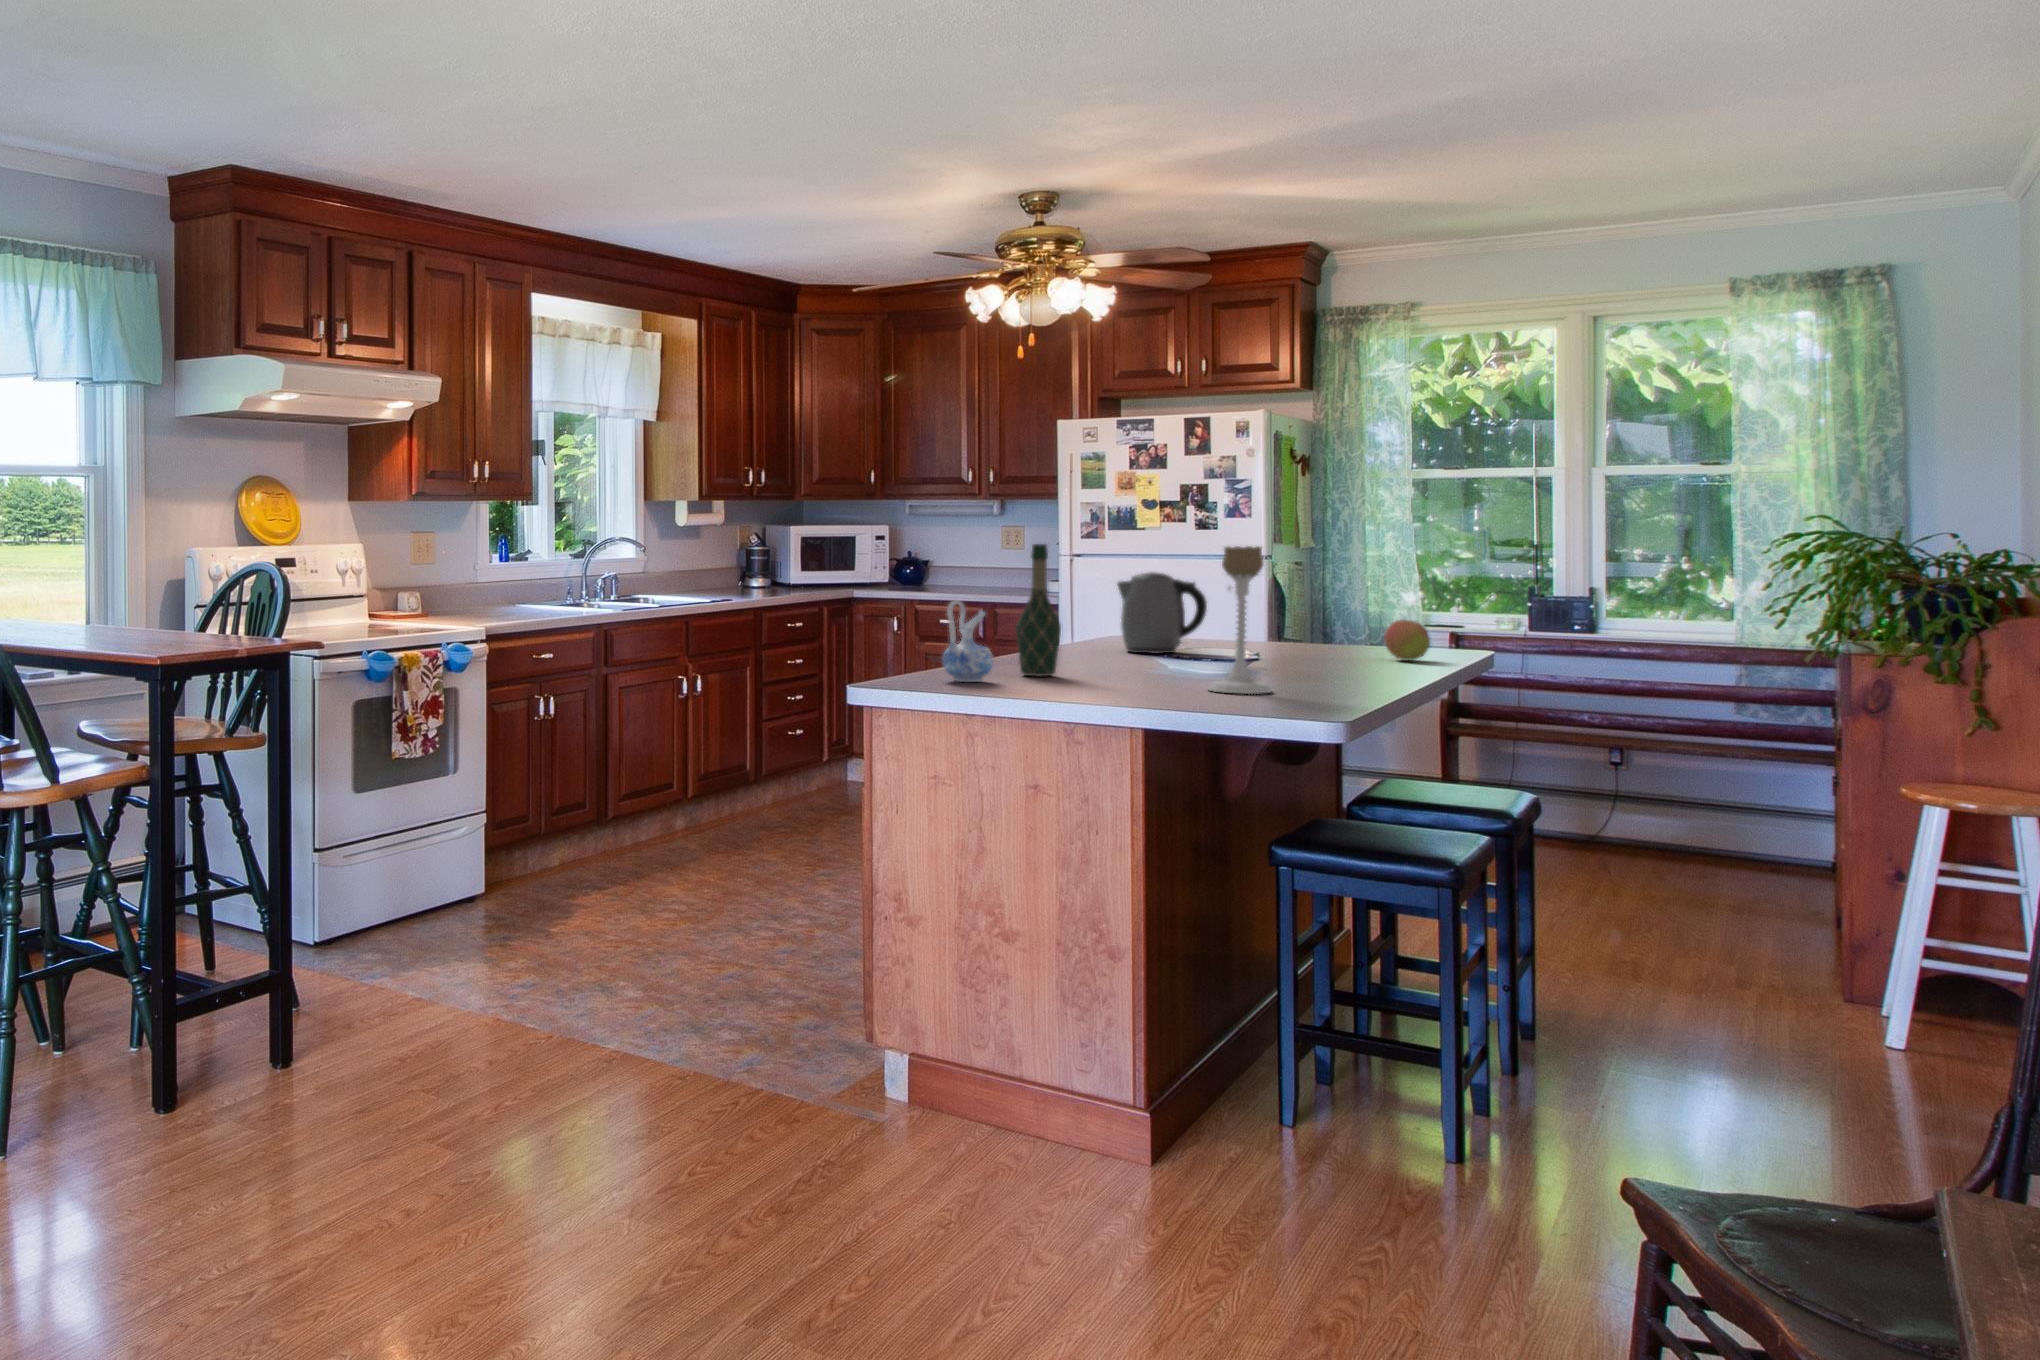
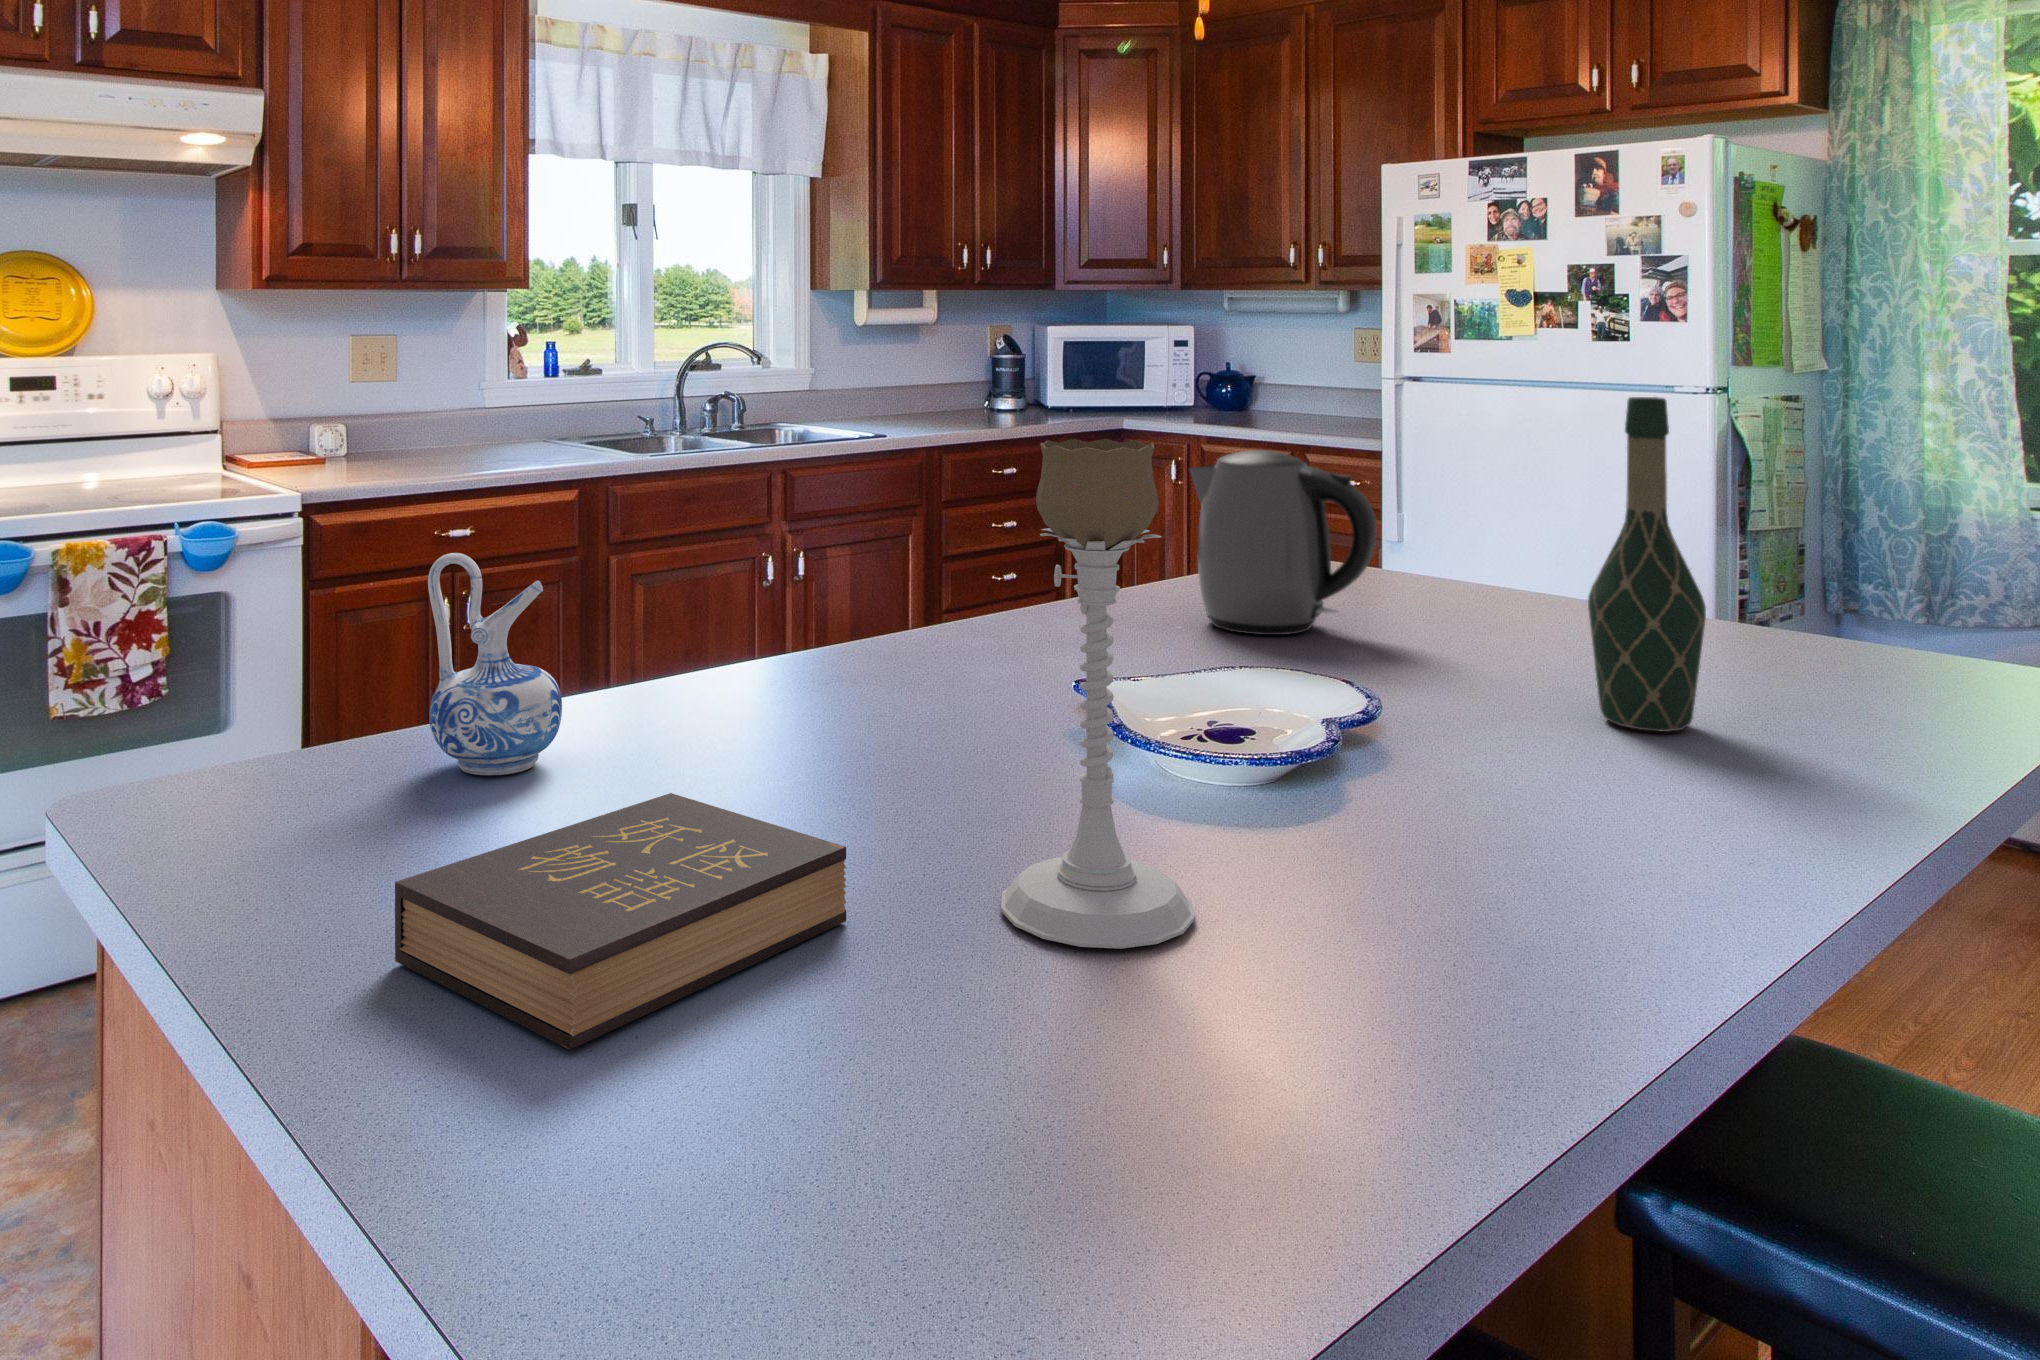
wine bottle: present [1016,544,1061,676] -> present [1588,397,1706,732]
fruit: present [1384,620,1430,660] -> none [1783,599,1898,709]
hardback book: none [1069,668,1175,705] -> present [395,793,846,1050]

